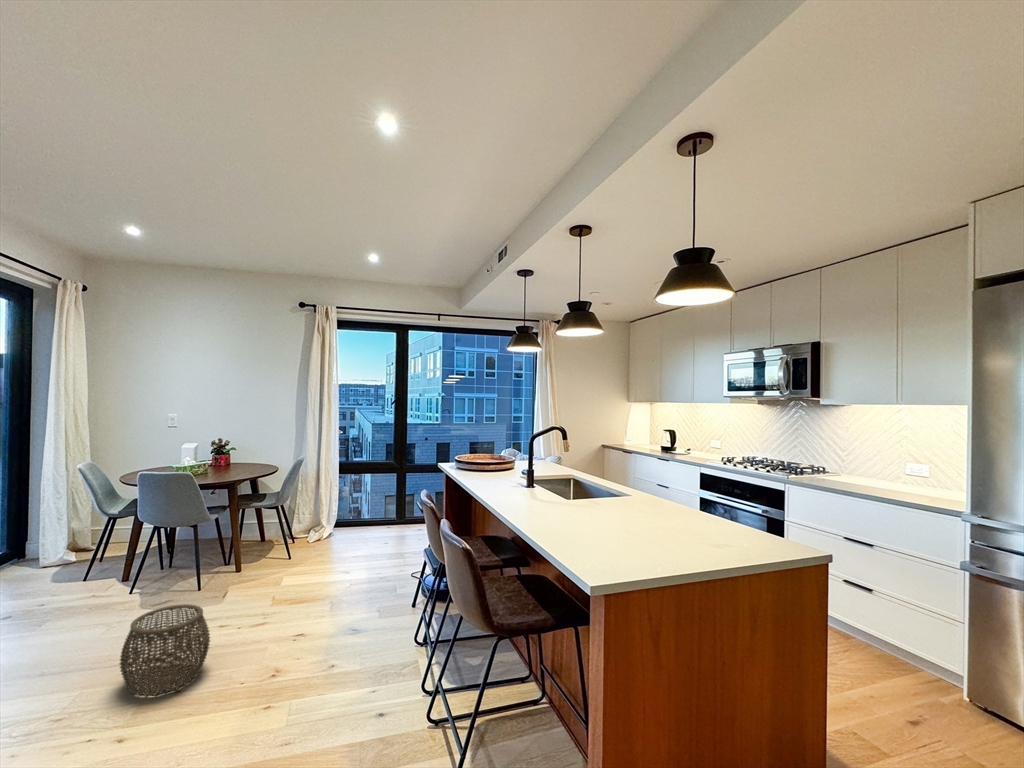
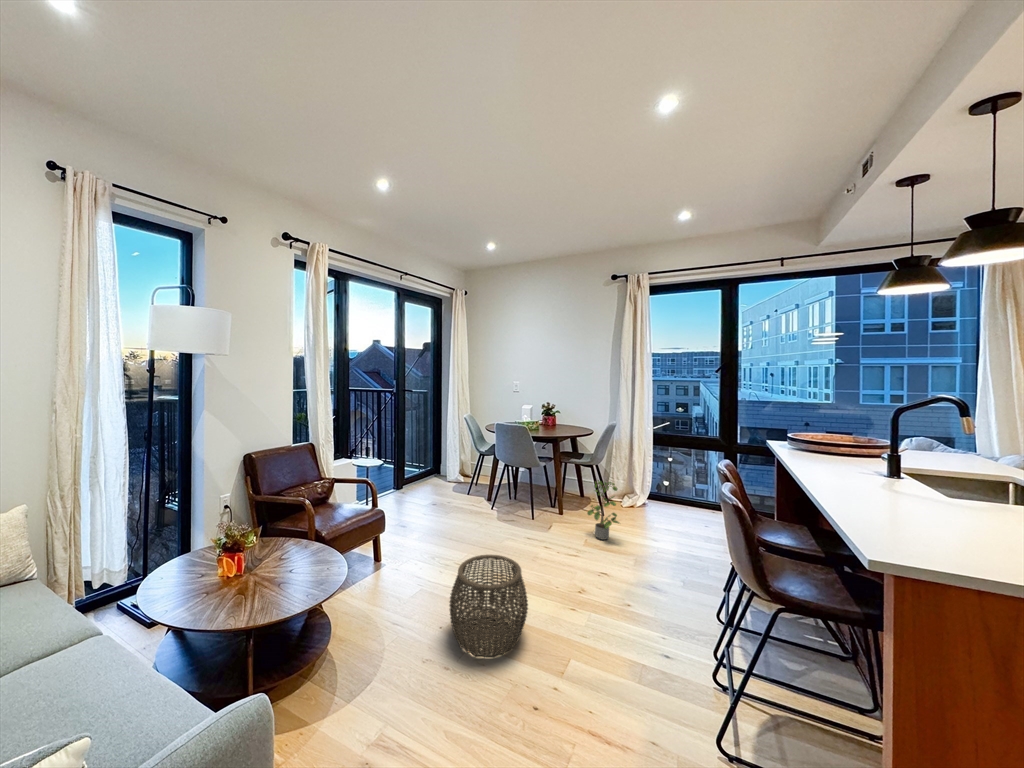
potted plant: none [269,517,304,577] -> present [587,480,619,540]

